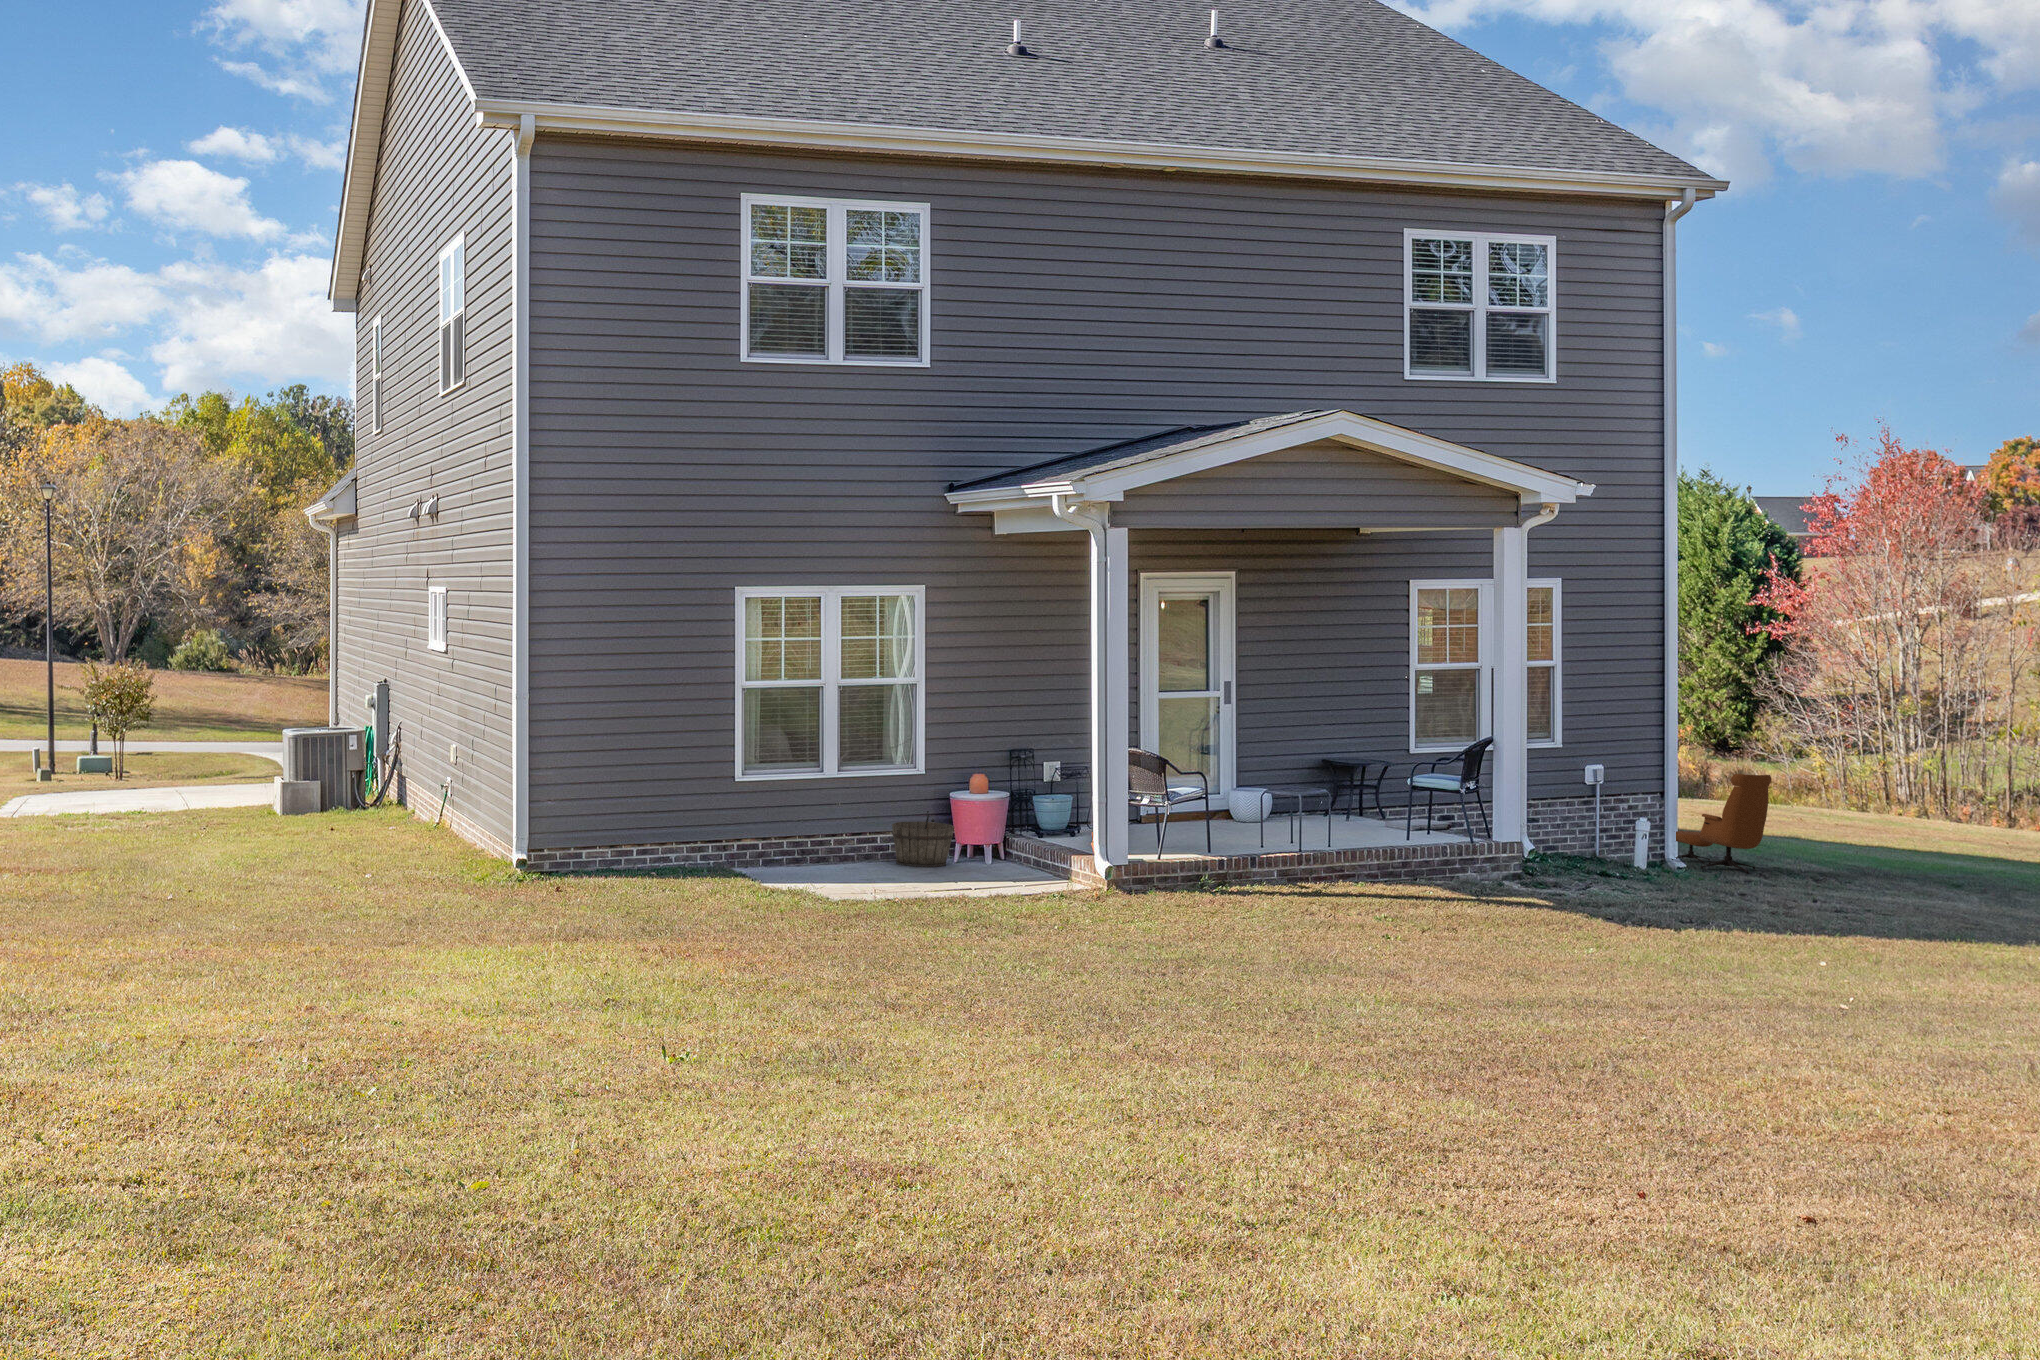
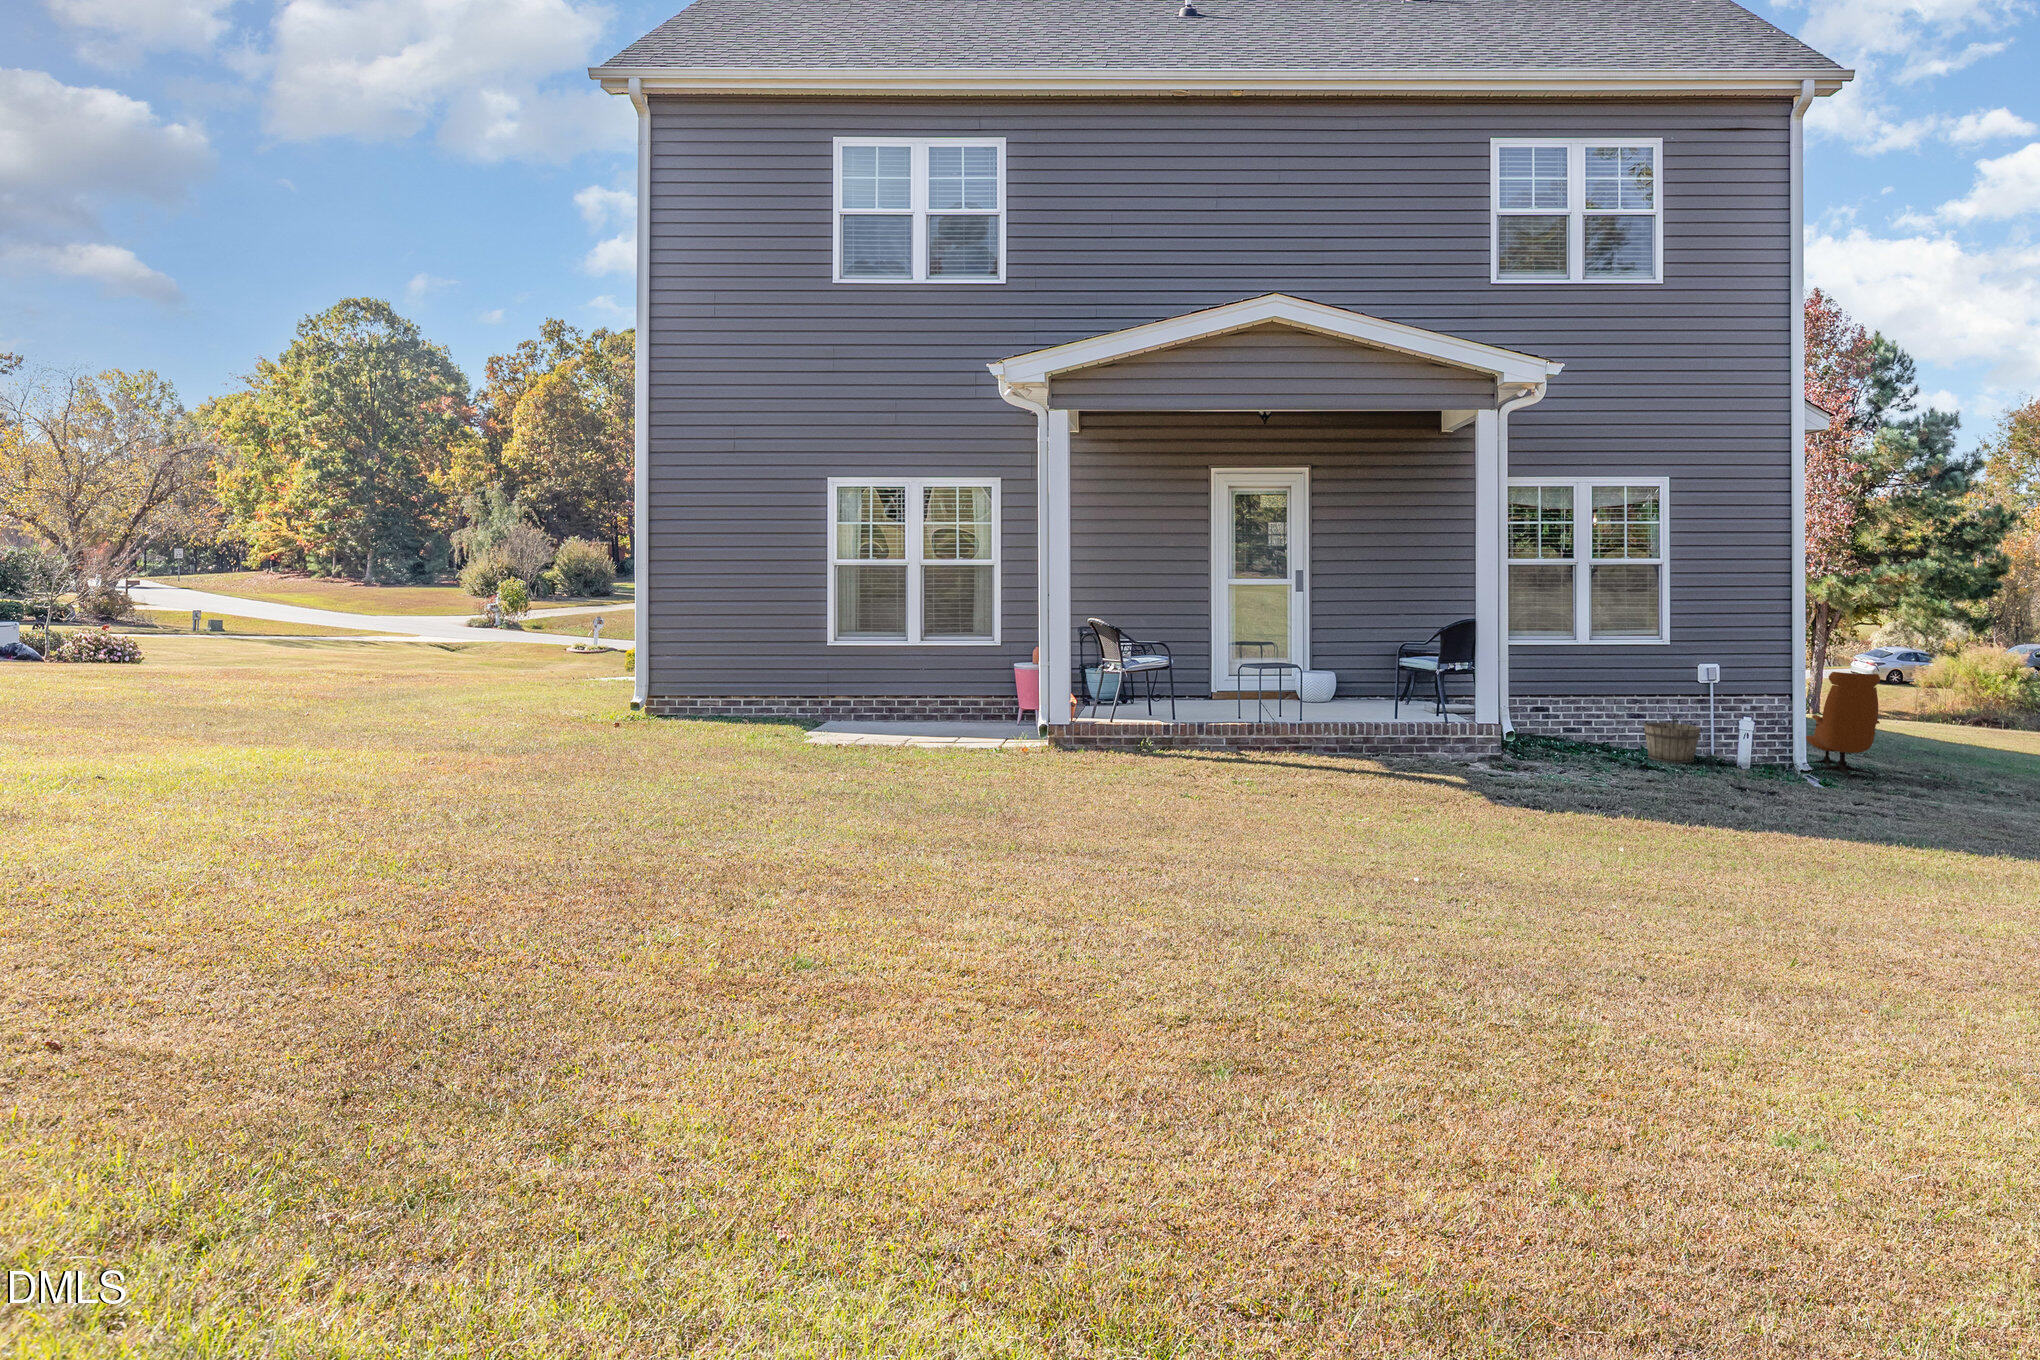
wooden bucket: present [892,811,954,867] -> present [1644,713,1701,763]

